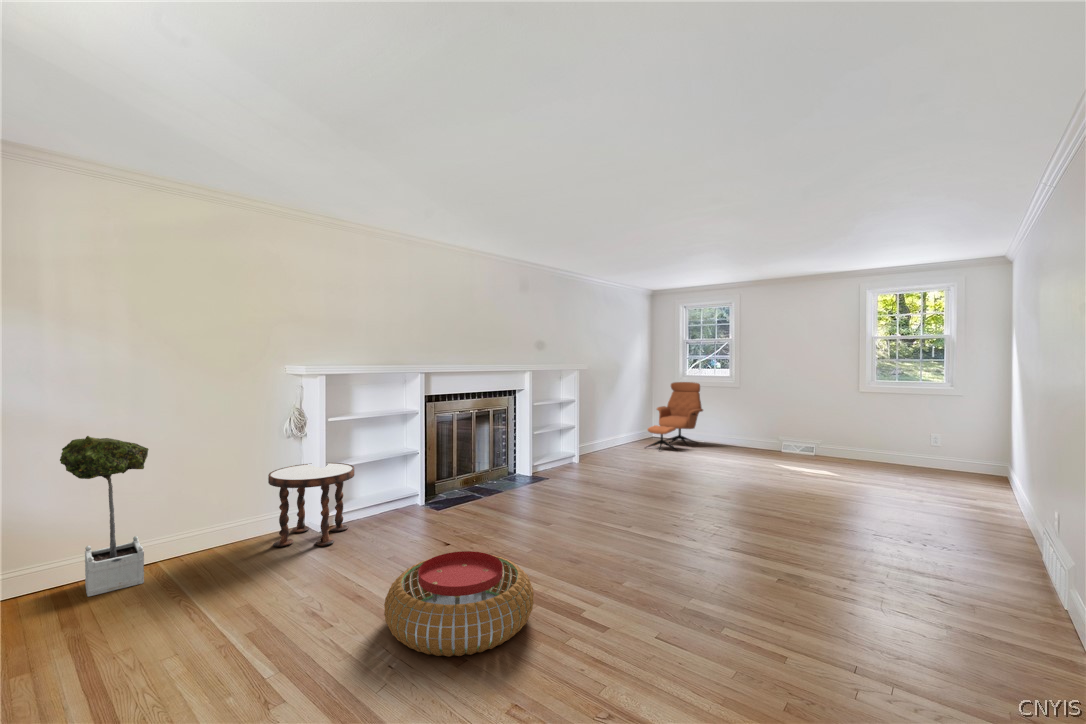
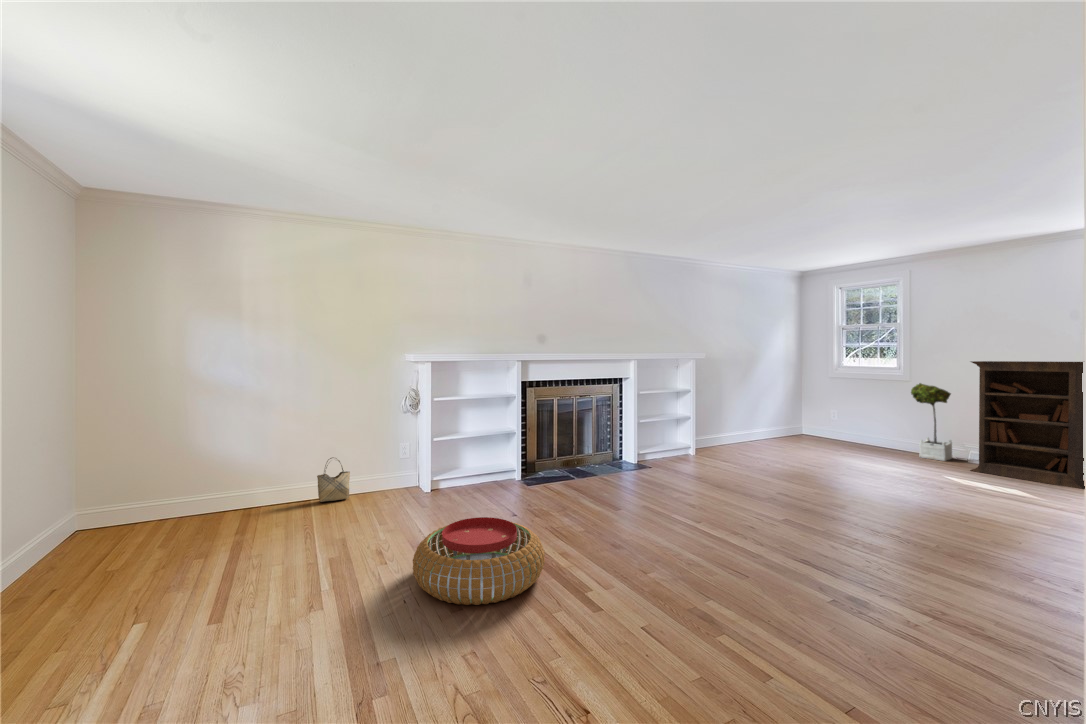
bookcase: none [787,372,864,468] -> present [971,361,1085,489]
armchair: present [647,382,703,450] -> none [781,374,861,450]
potted tree: present [60,436,149,597] -> present [911,383,952,461]
side table: present [268,463,354,547] -> none [385,435,451,503]
woven basket: none [168,502,216,563] -> present [317,458,350,502]

